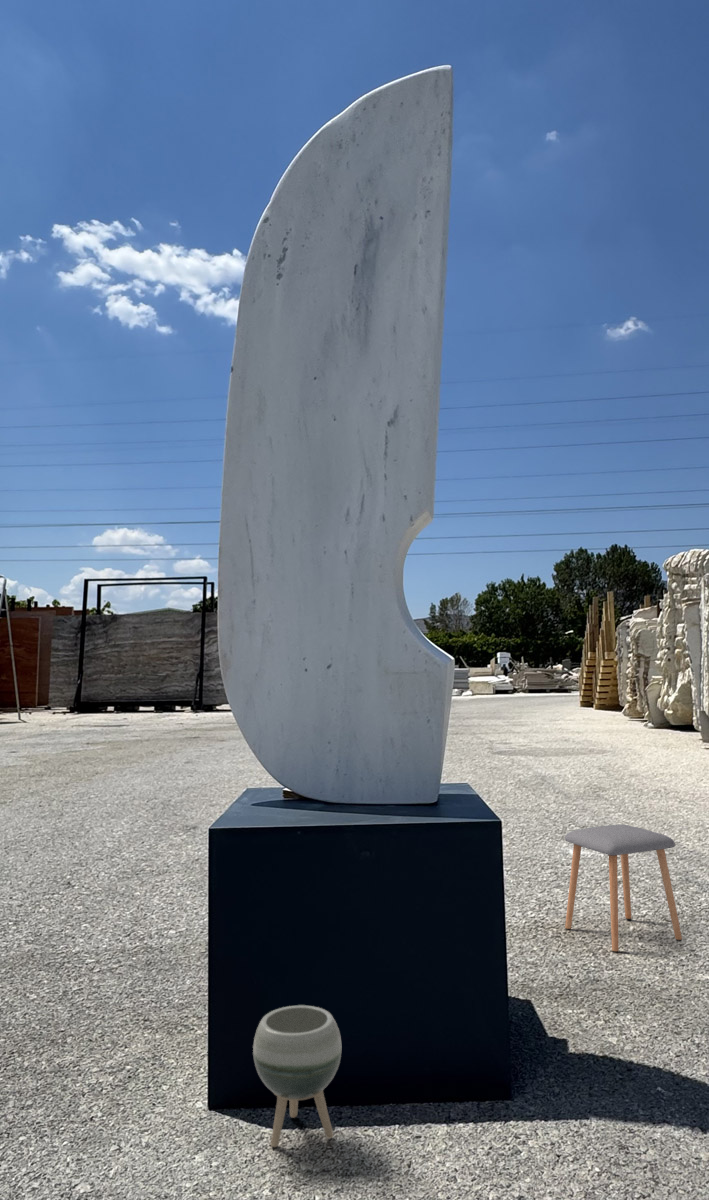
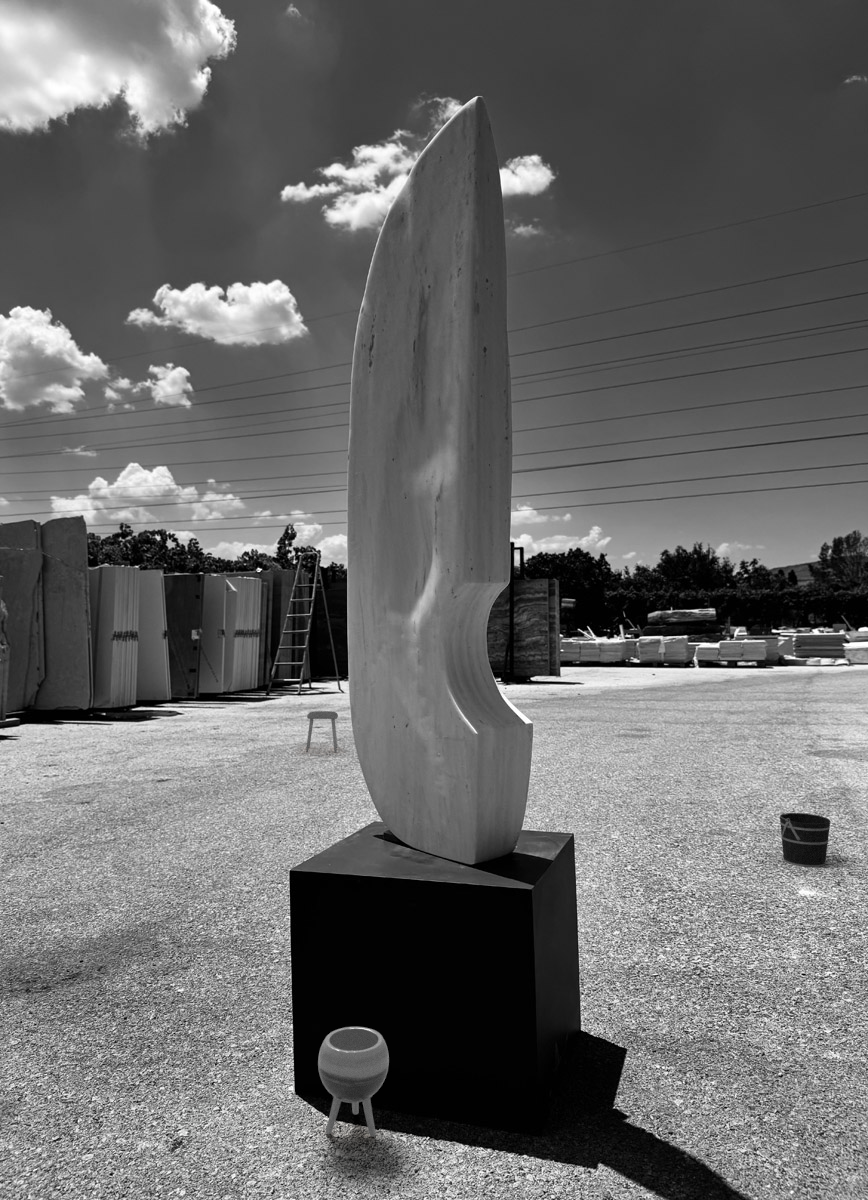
bucket: none [541,773,586,823] -> present [780,813,830,867]
stool: present [565,824,682,953] -> present [306,711,338,752]

